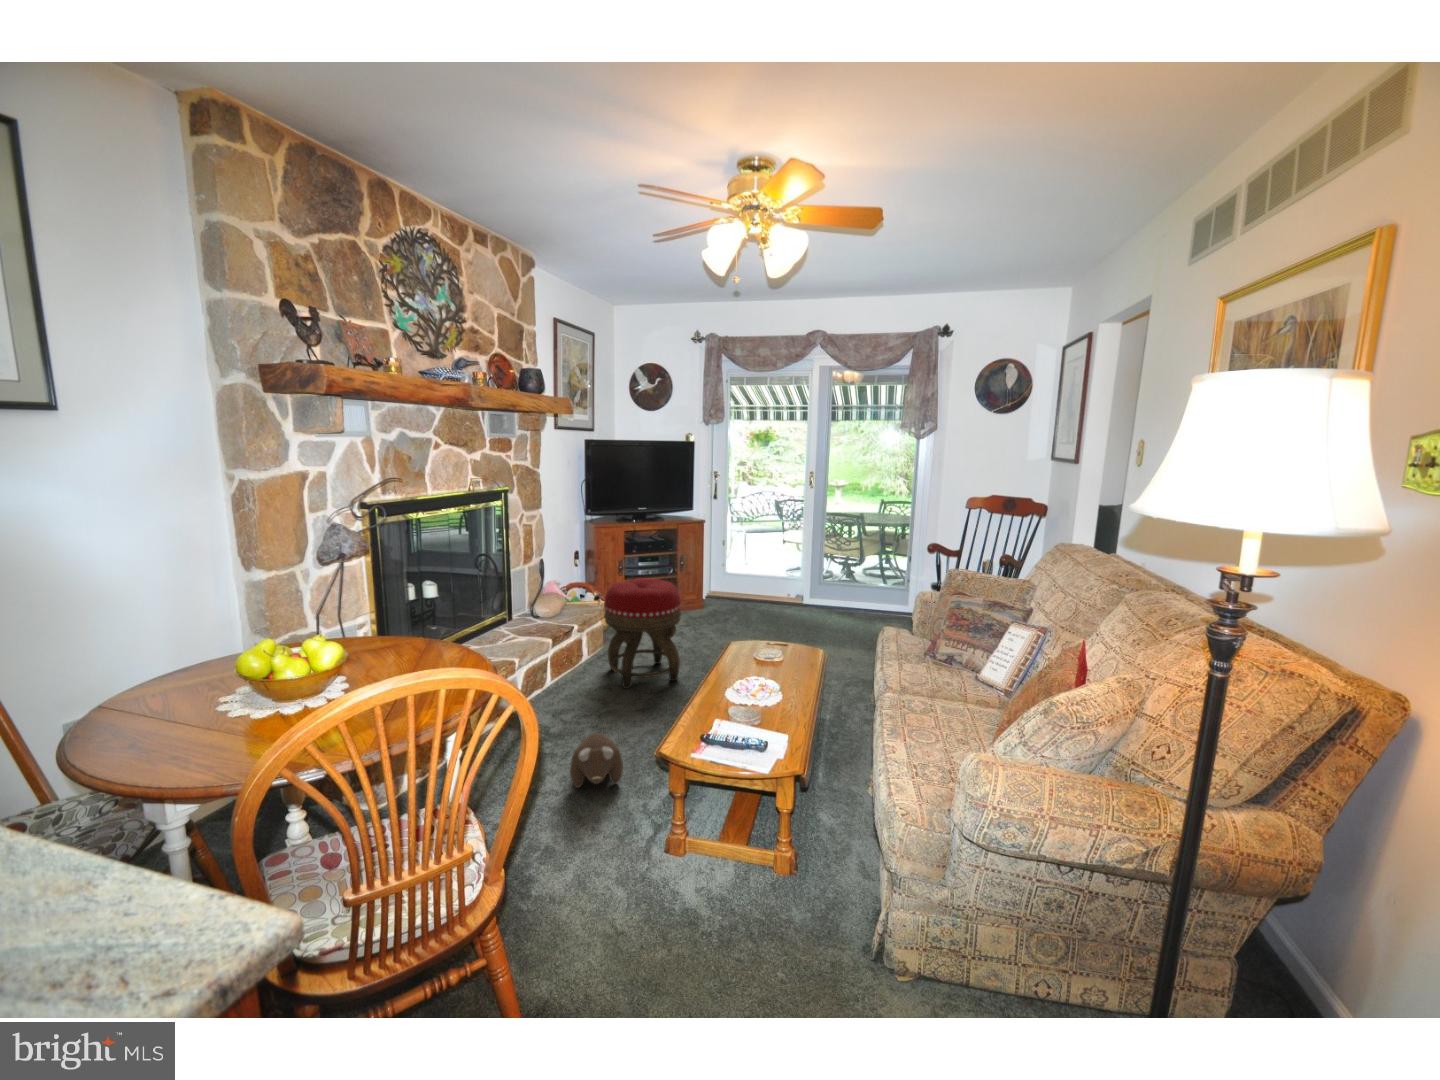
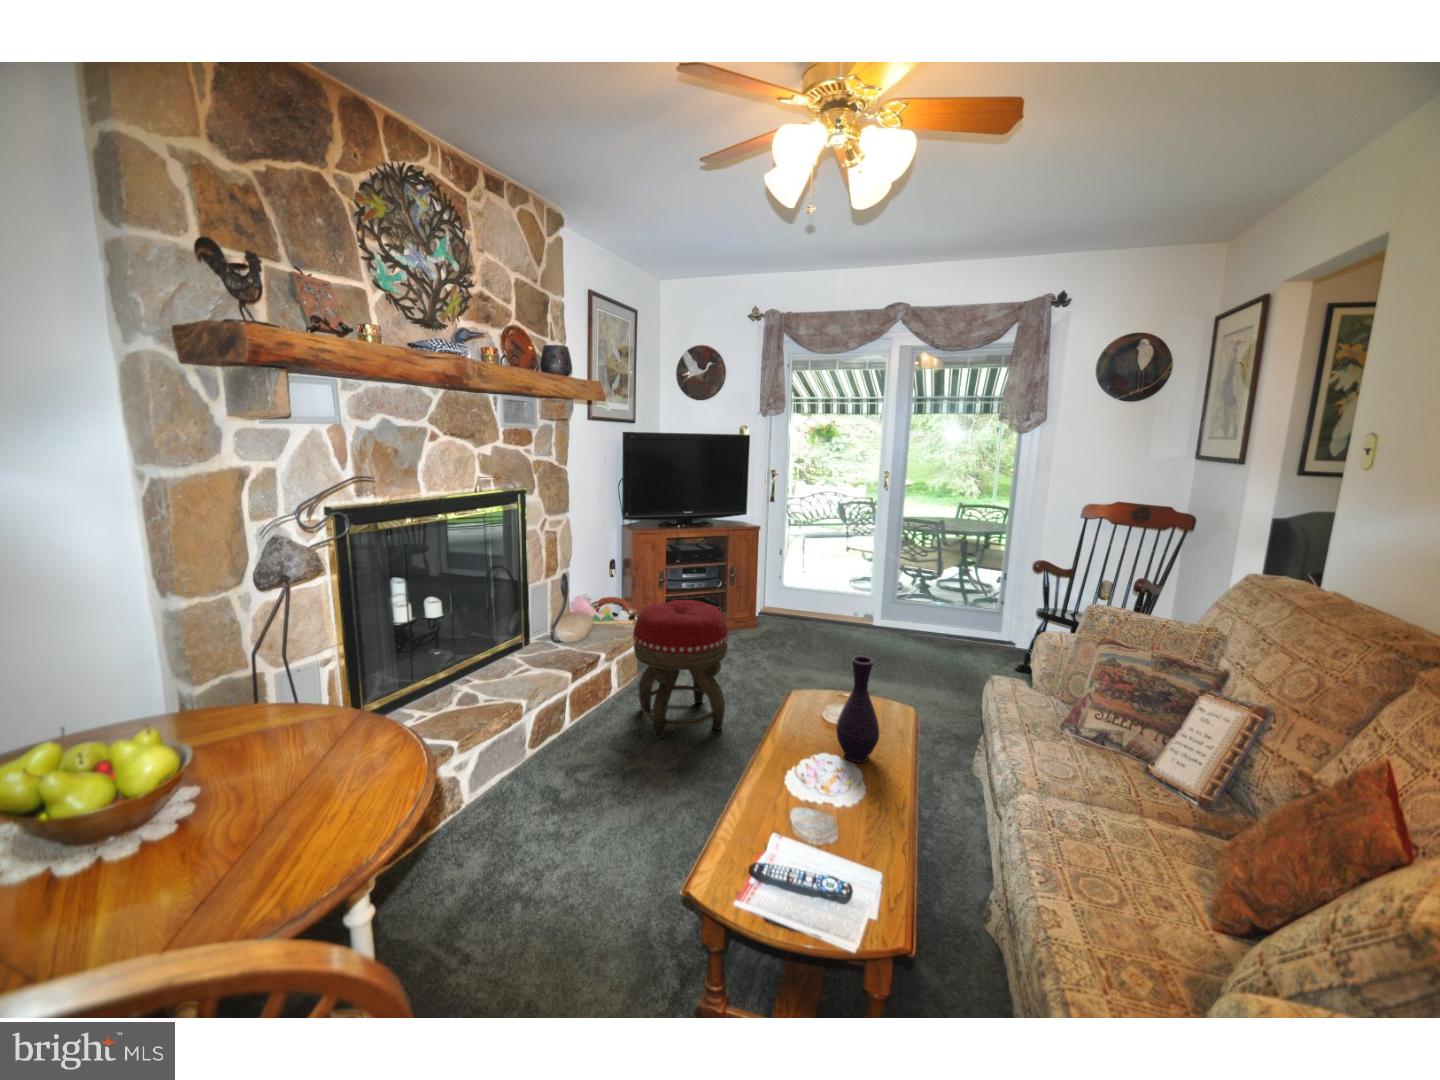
vase: none [761,602,791,678] -> present [836,656,879,762]
plush toy: present [570,733,623,788] -> none [570,822,642,908]

